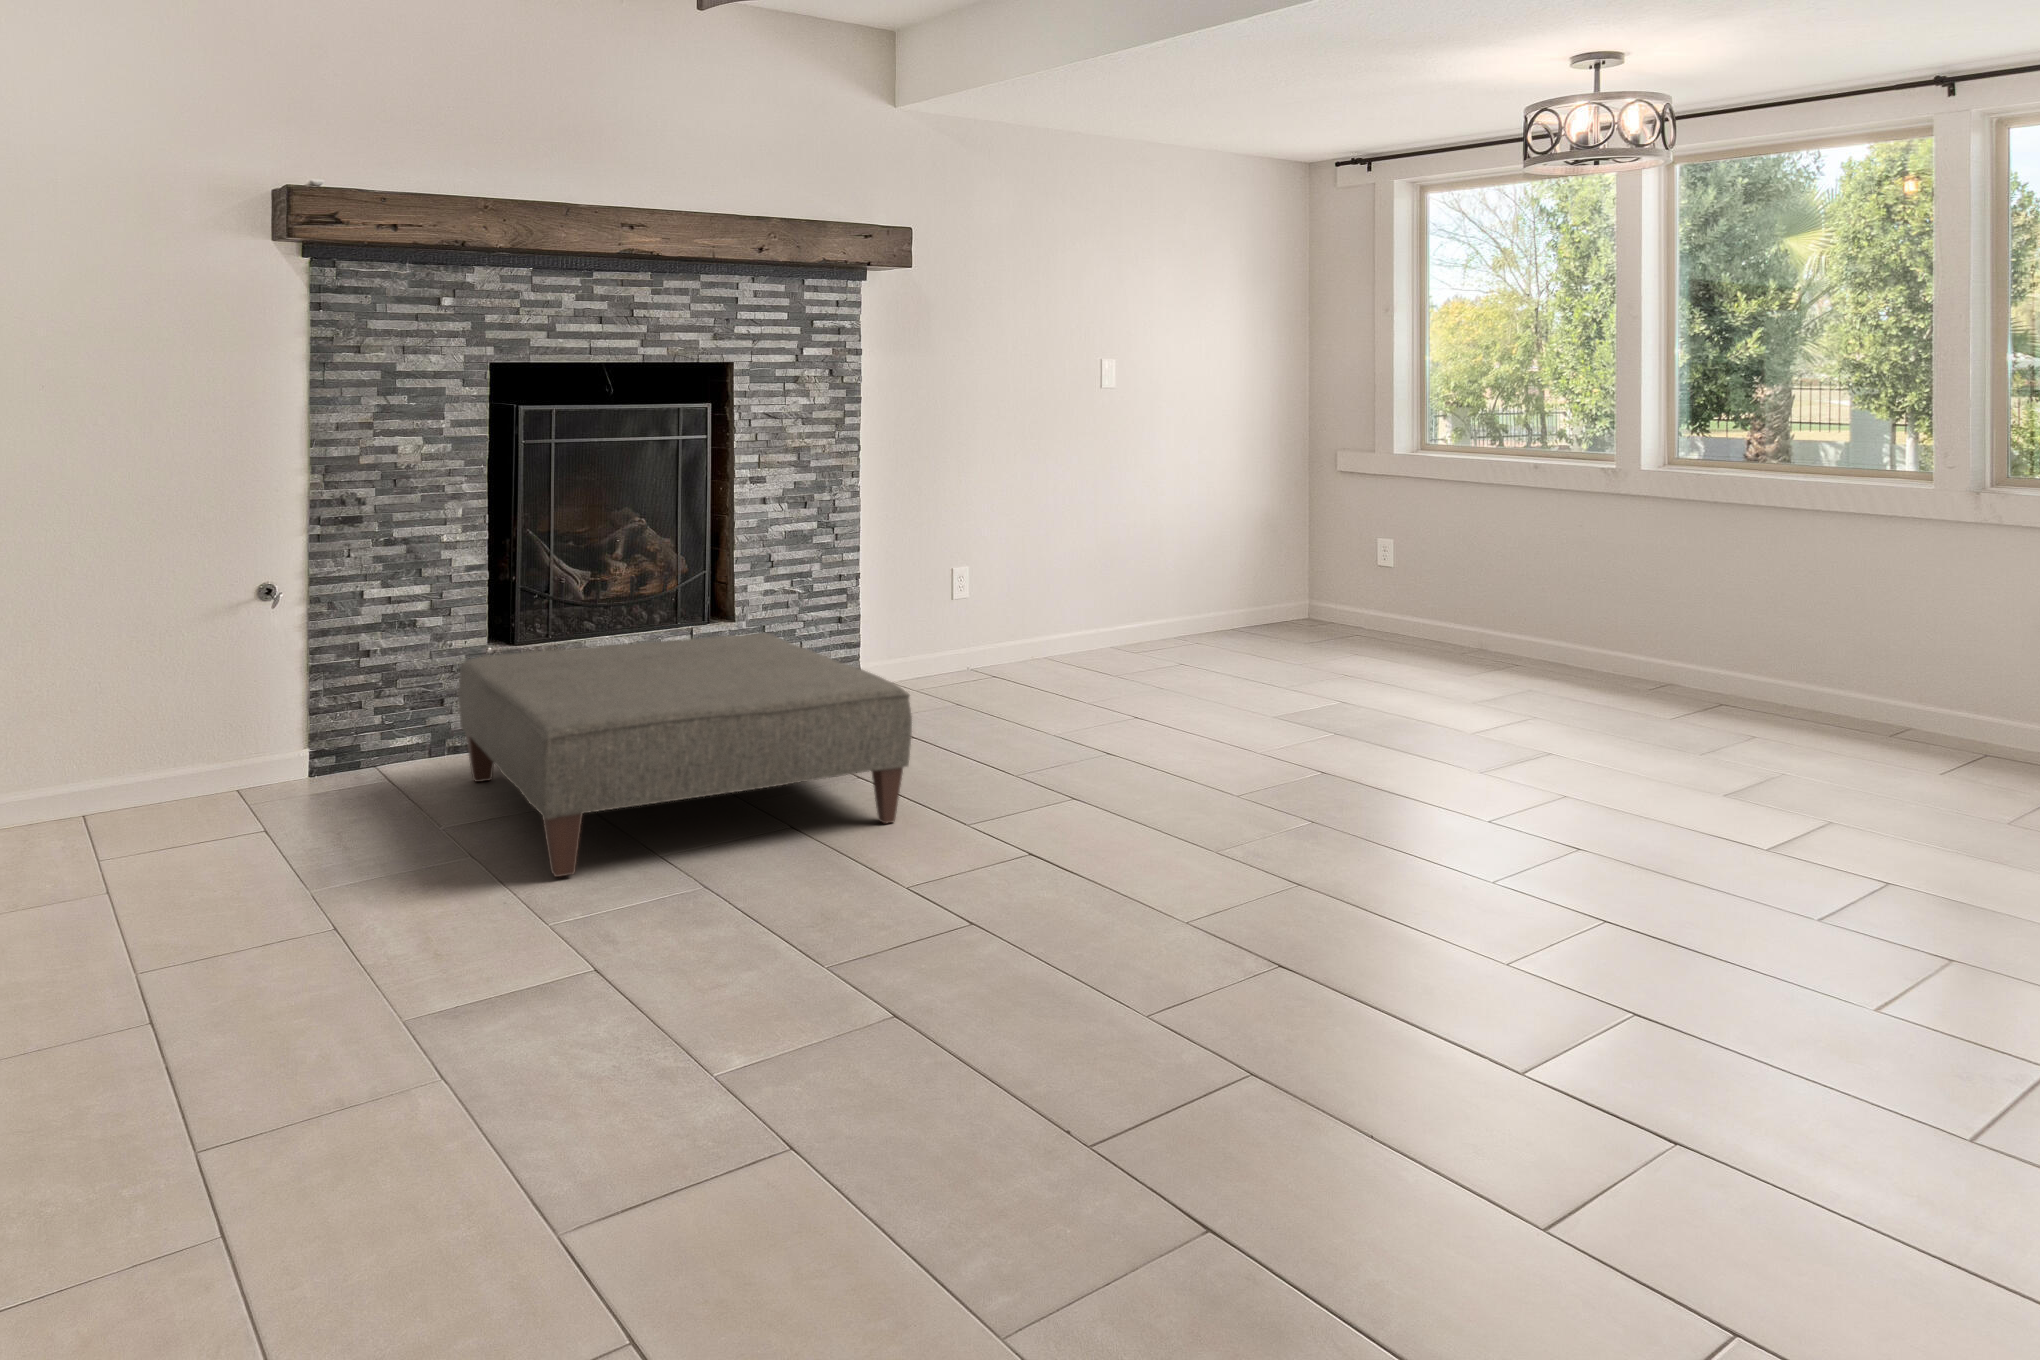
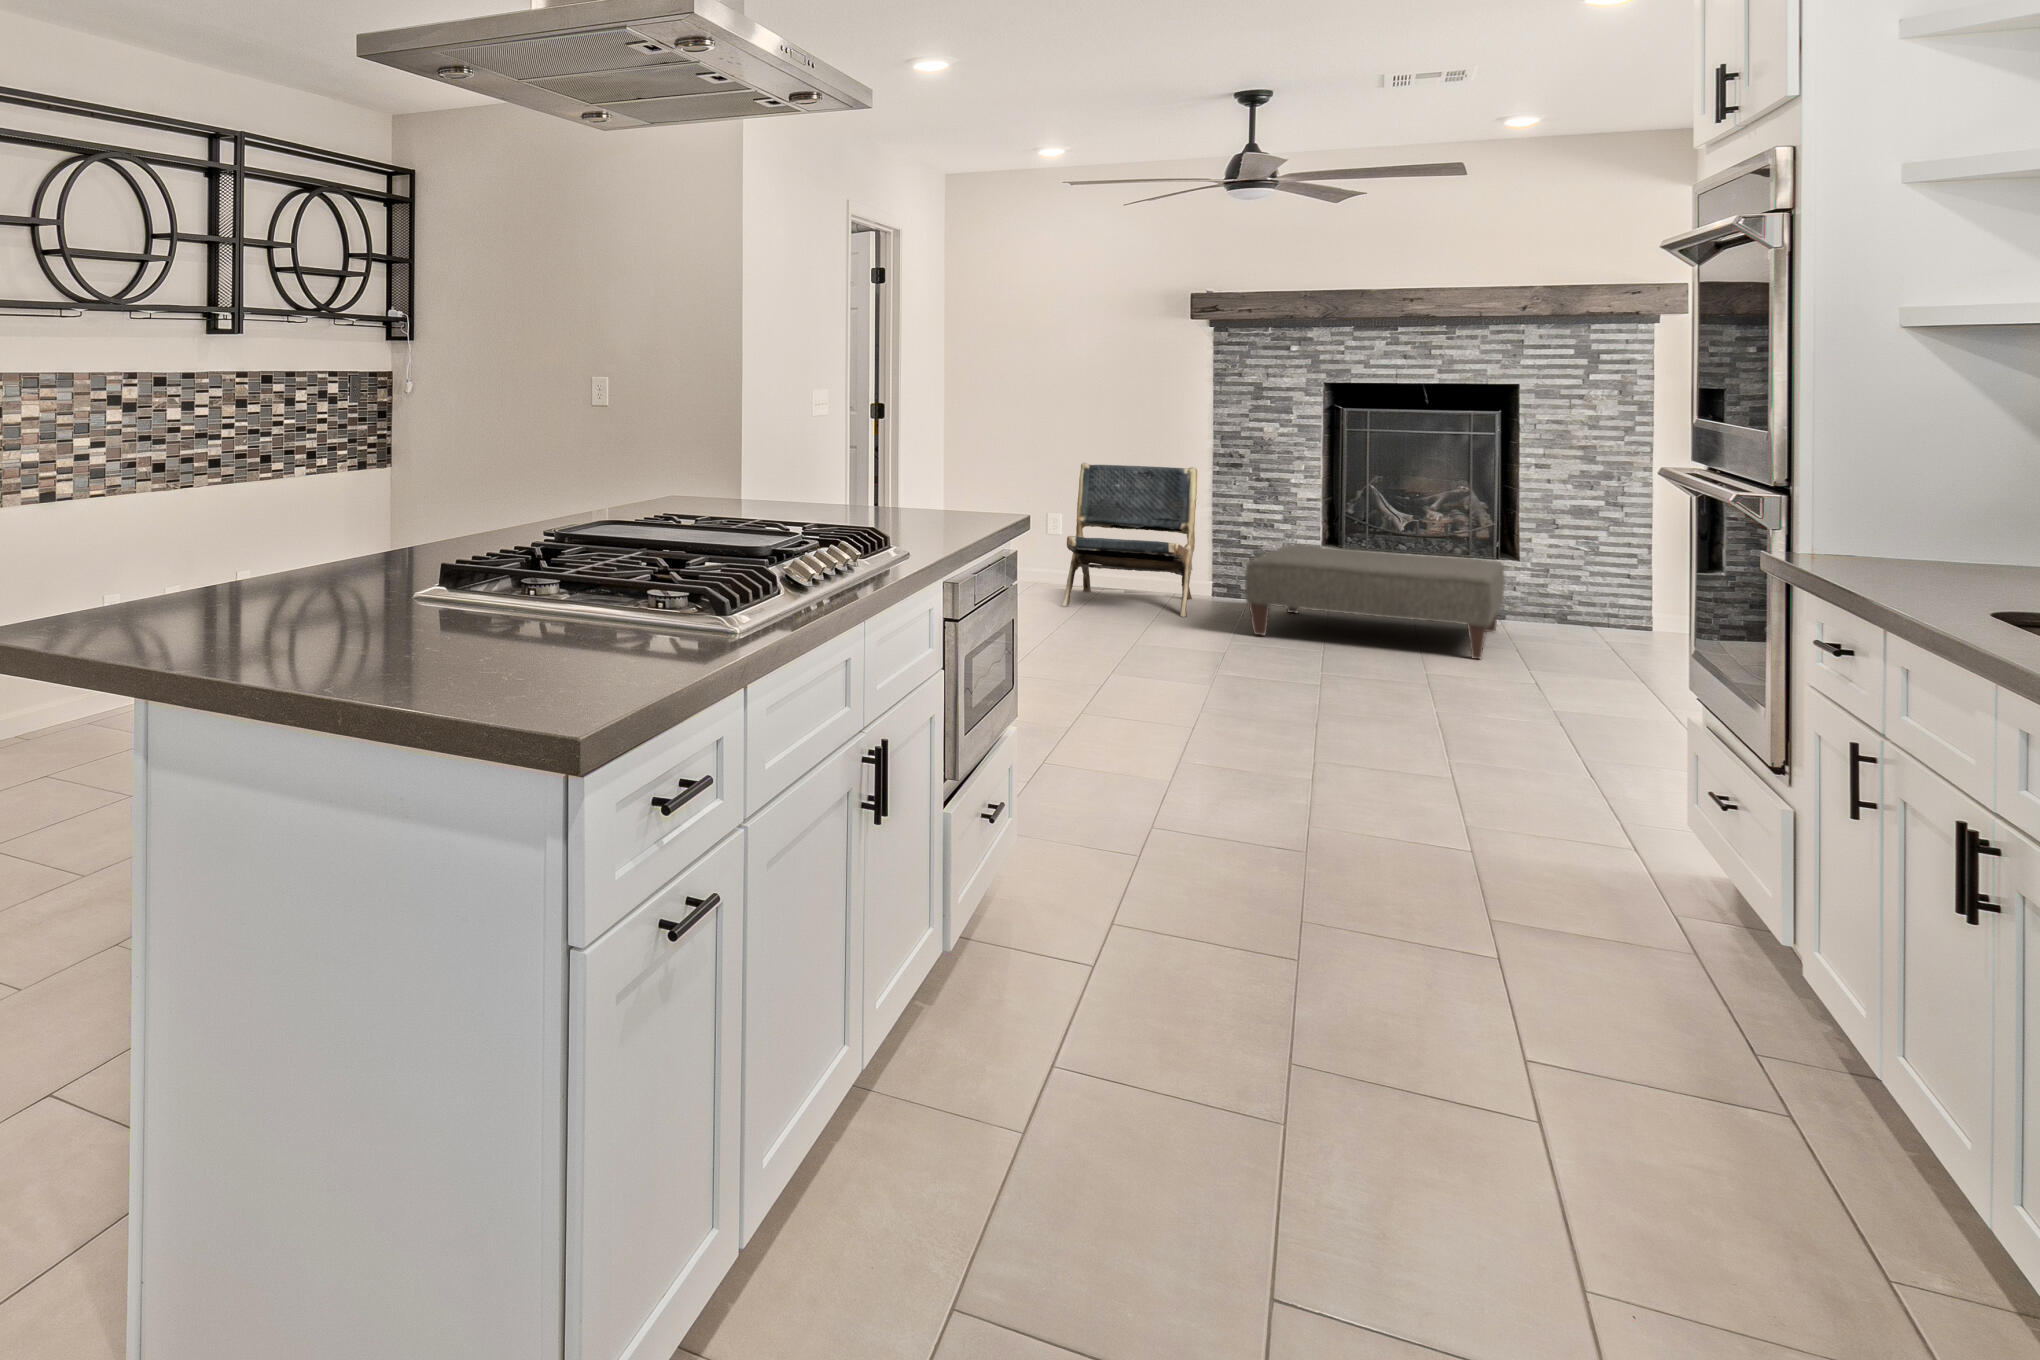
lounge chair: none [39,531,356,909] -> present [1061,463,1197,617]

